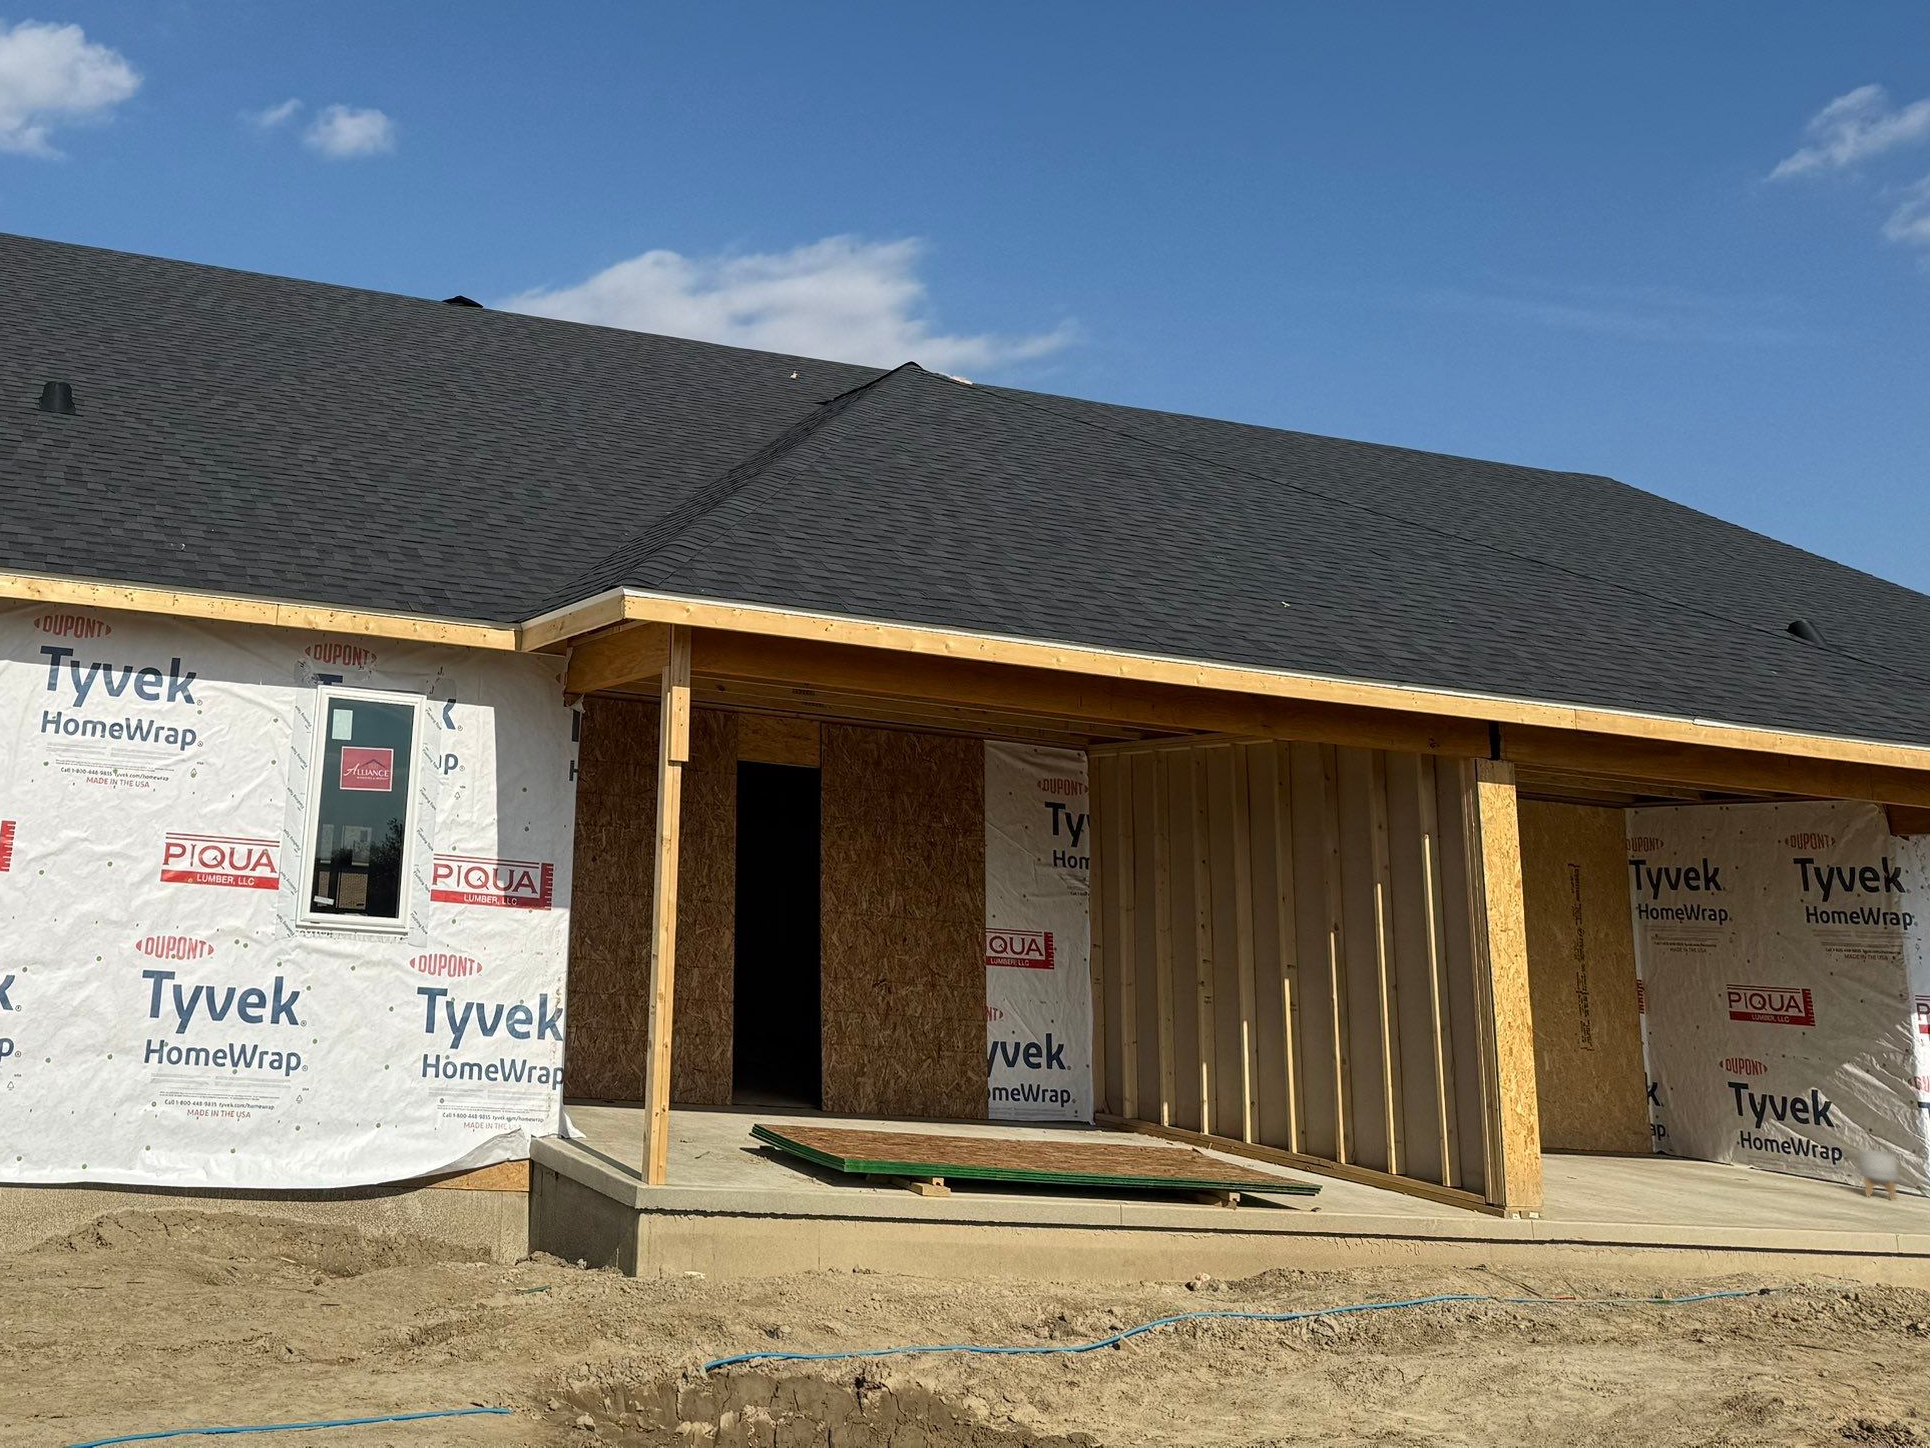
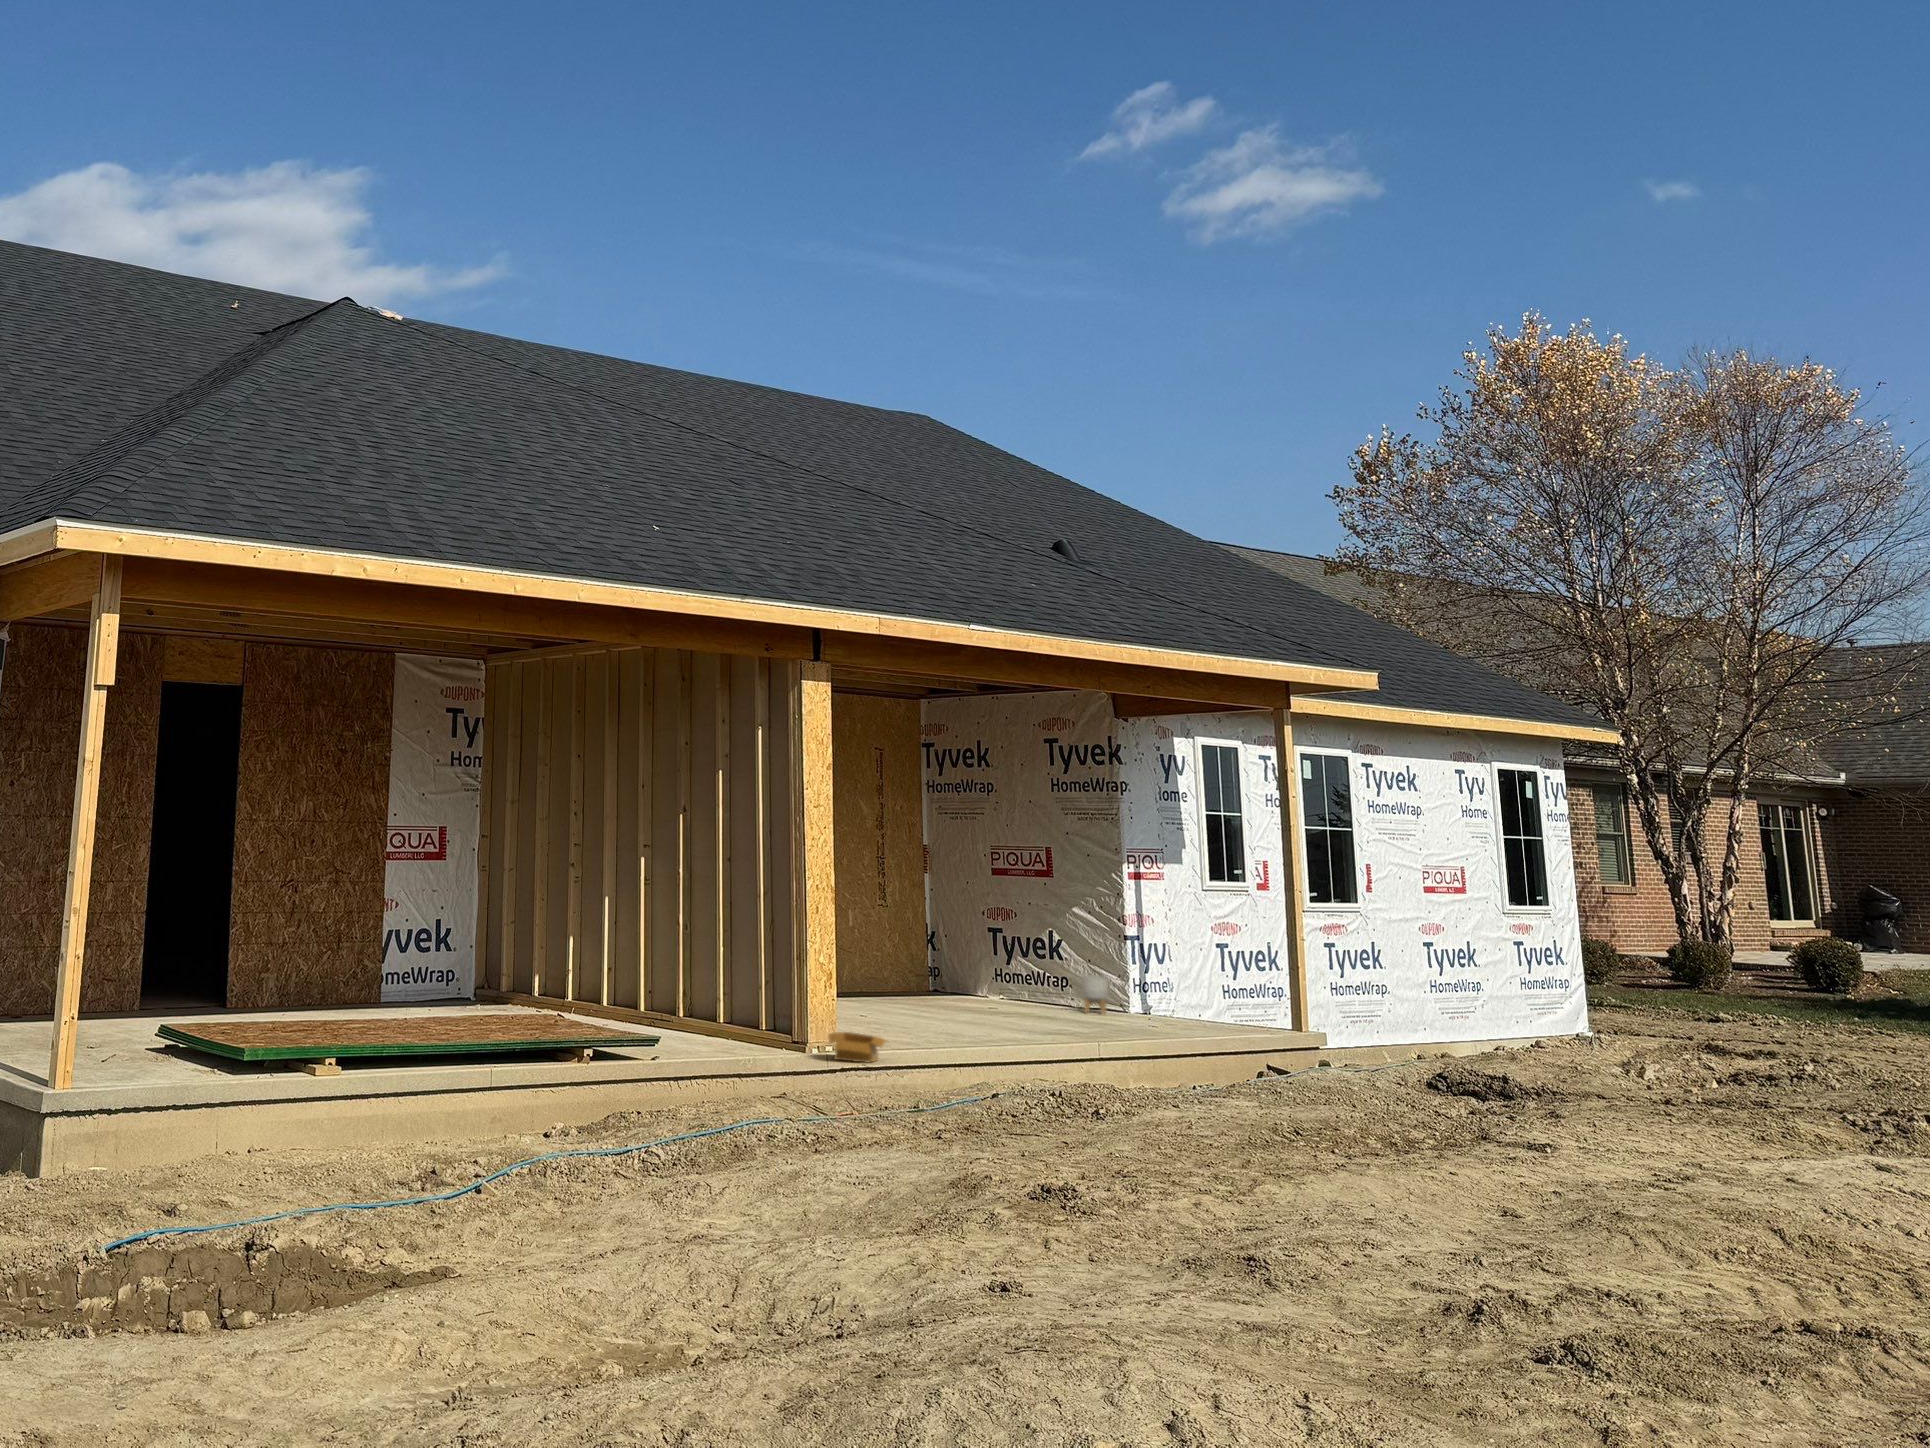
cardboard box: none [1532,1195,1612,1236] -> present [828,1032,886,1062]

